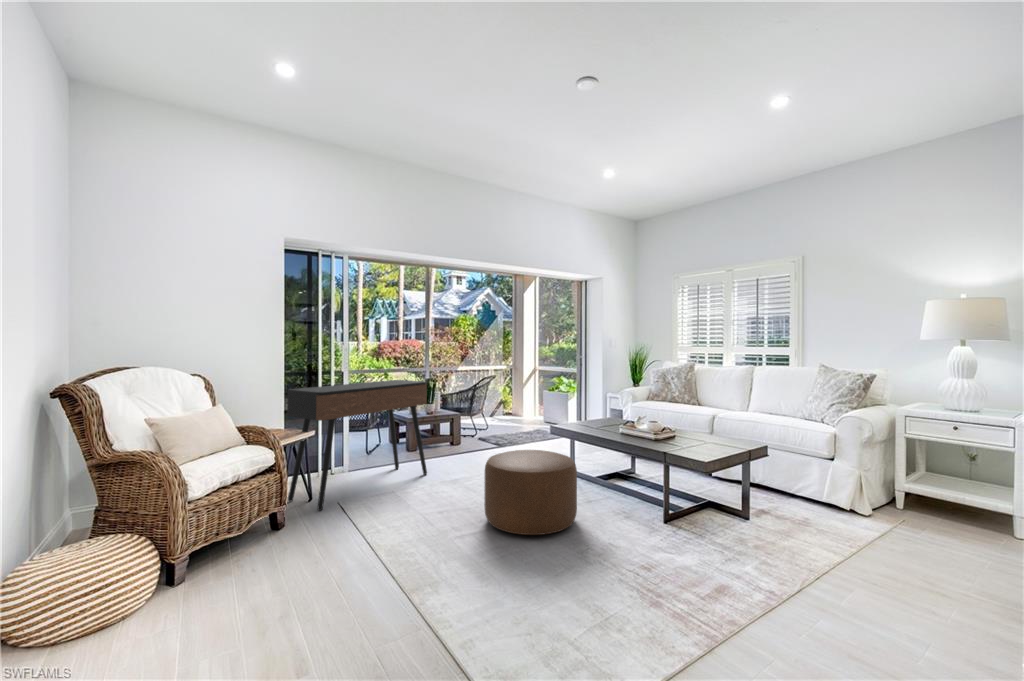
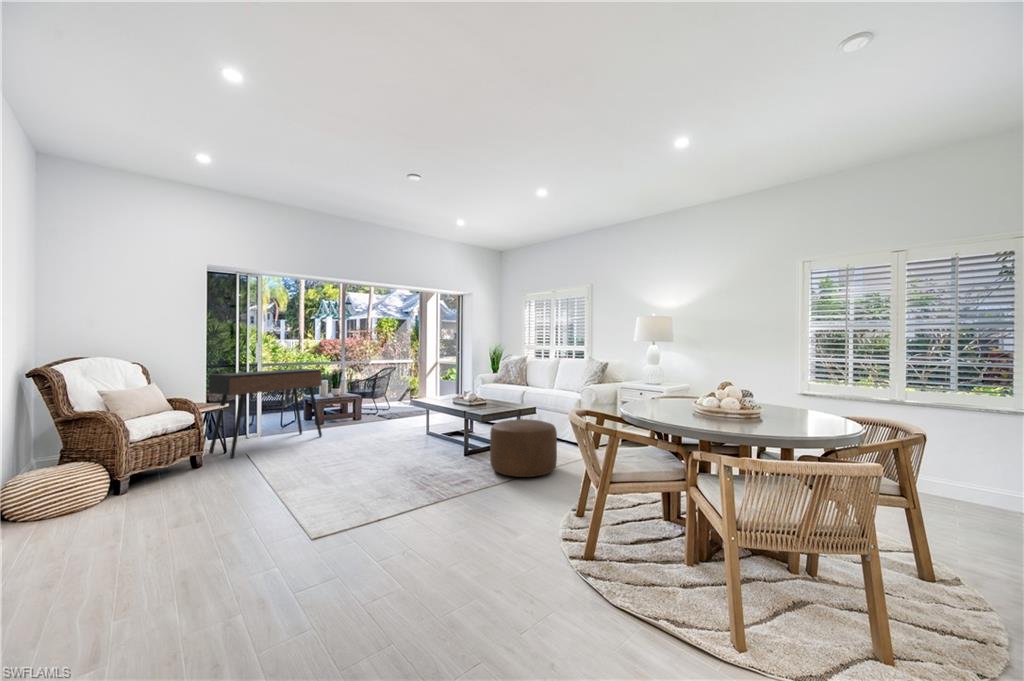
ottoman: present [484,450,577,535] -> present [490,419,557,477]

